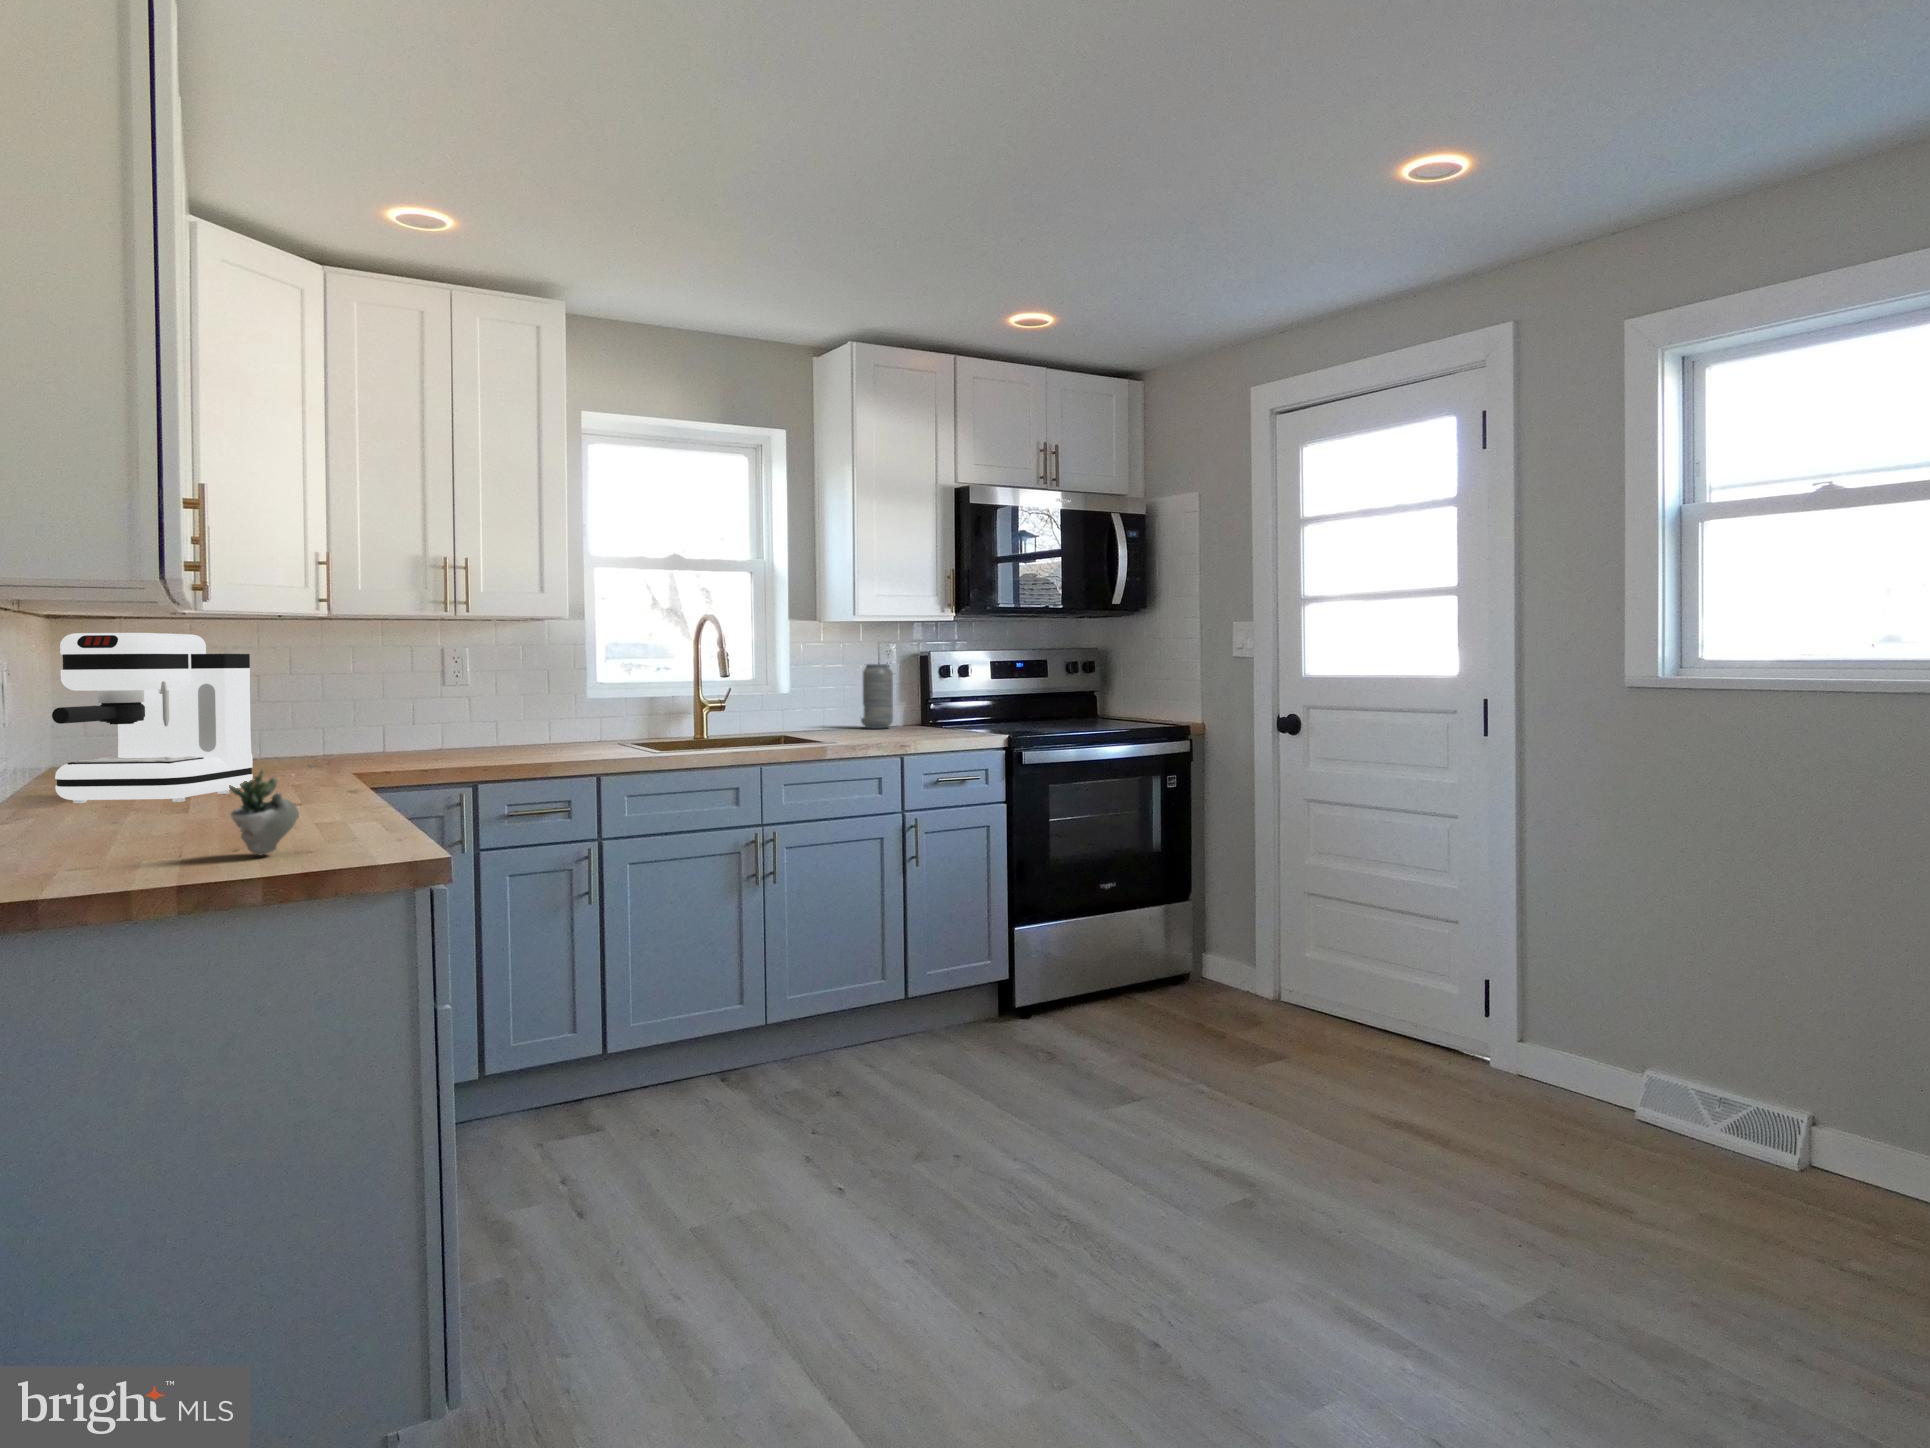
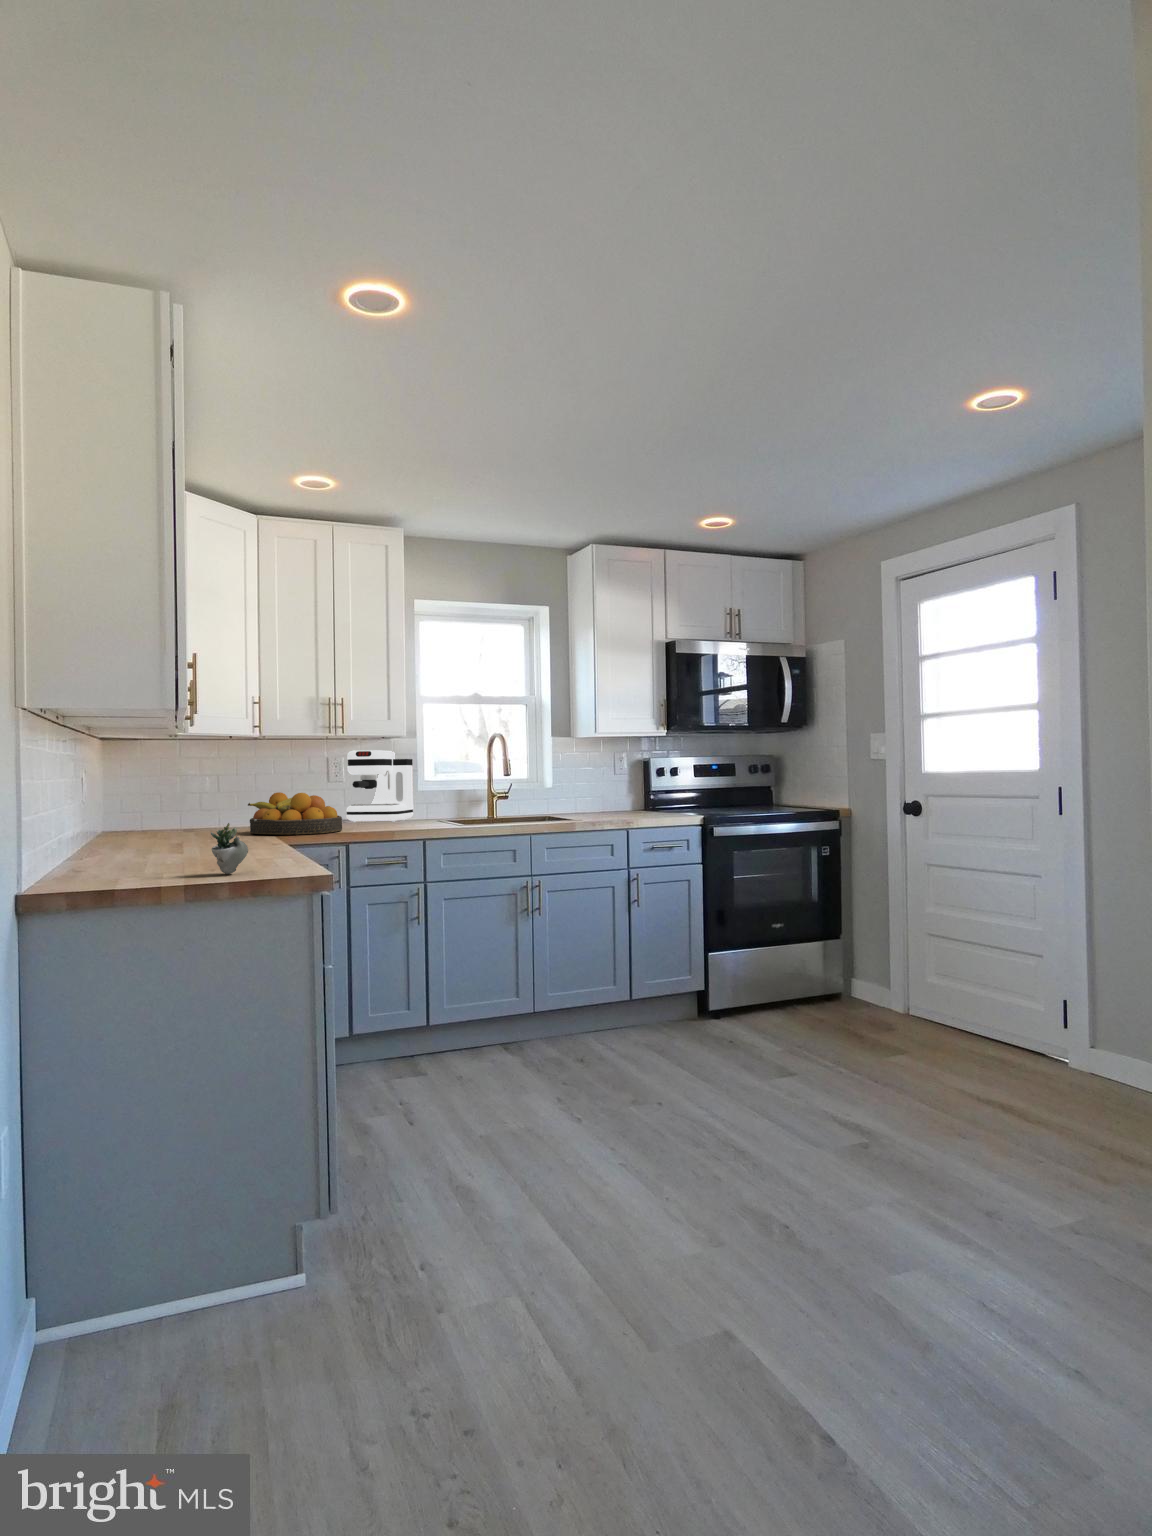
coffee maker: present [52,633,253,803] -> present [346,750,413,822]
vase: present [861,664,893,729] -> none [601,767,625,812]
fruit bowl: none [307,705,466,771] -> present [248,792,342,835]

